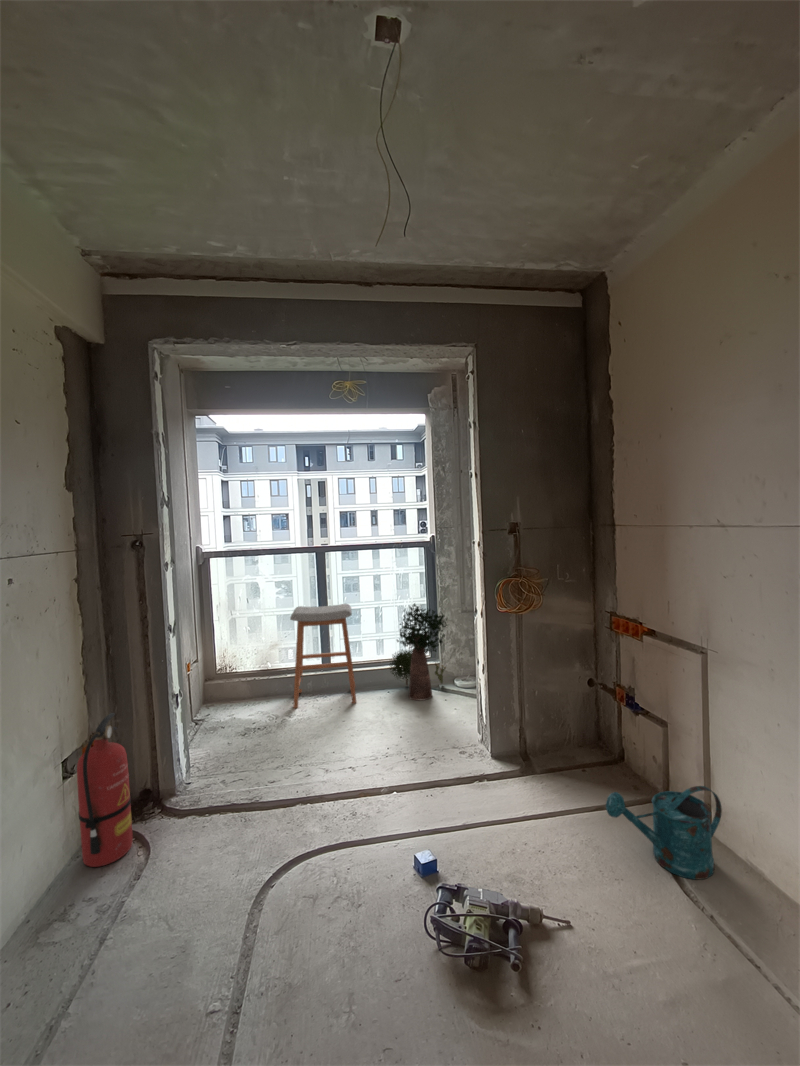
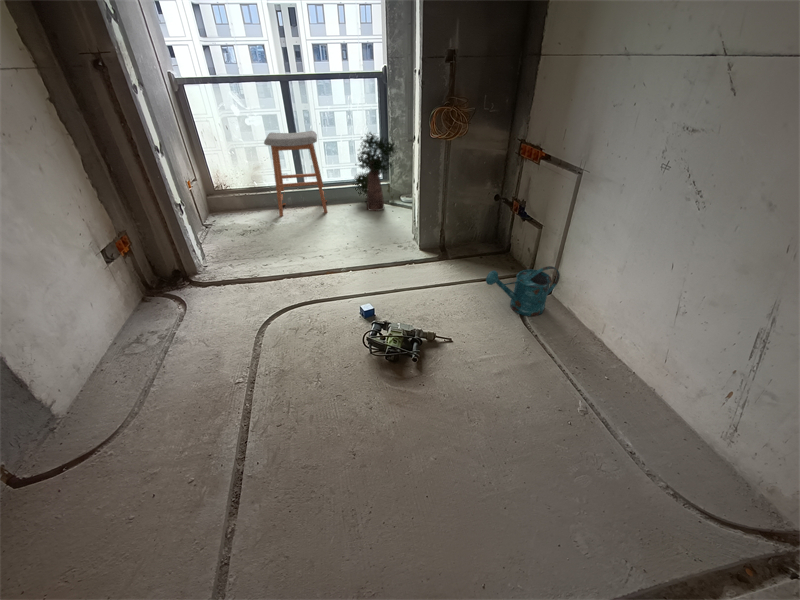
fire extinguisher: present [77,713,133,867] -> none [107,219,173,316]

